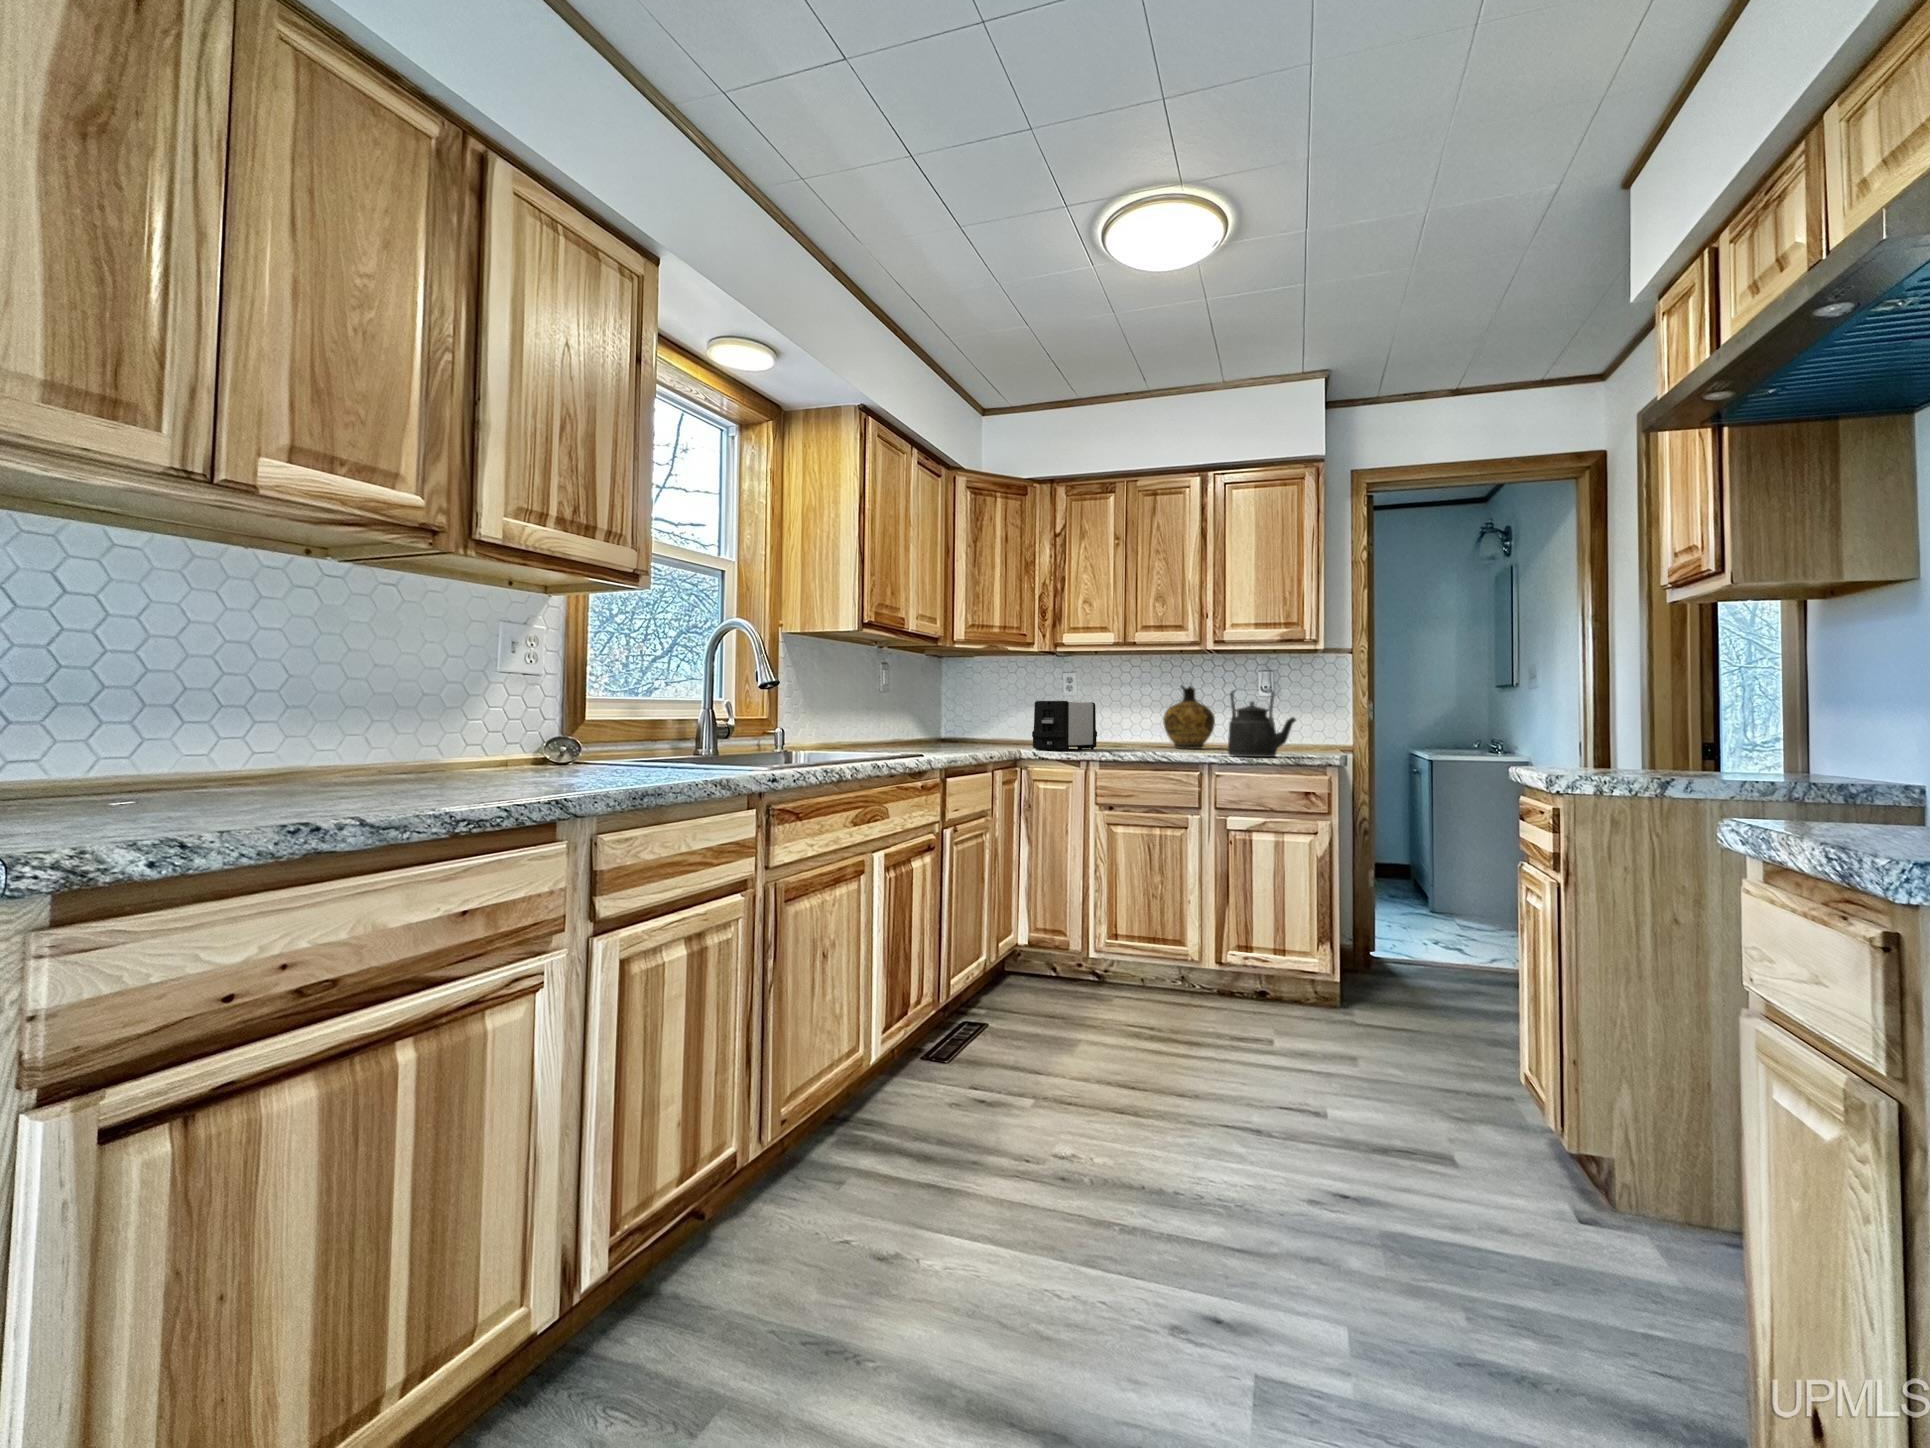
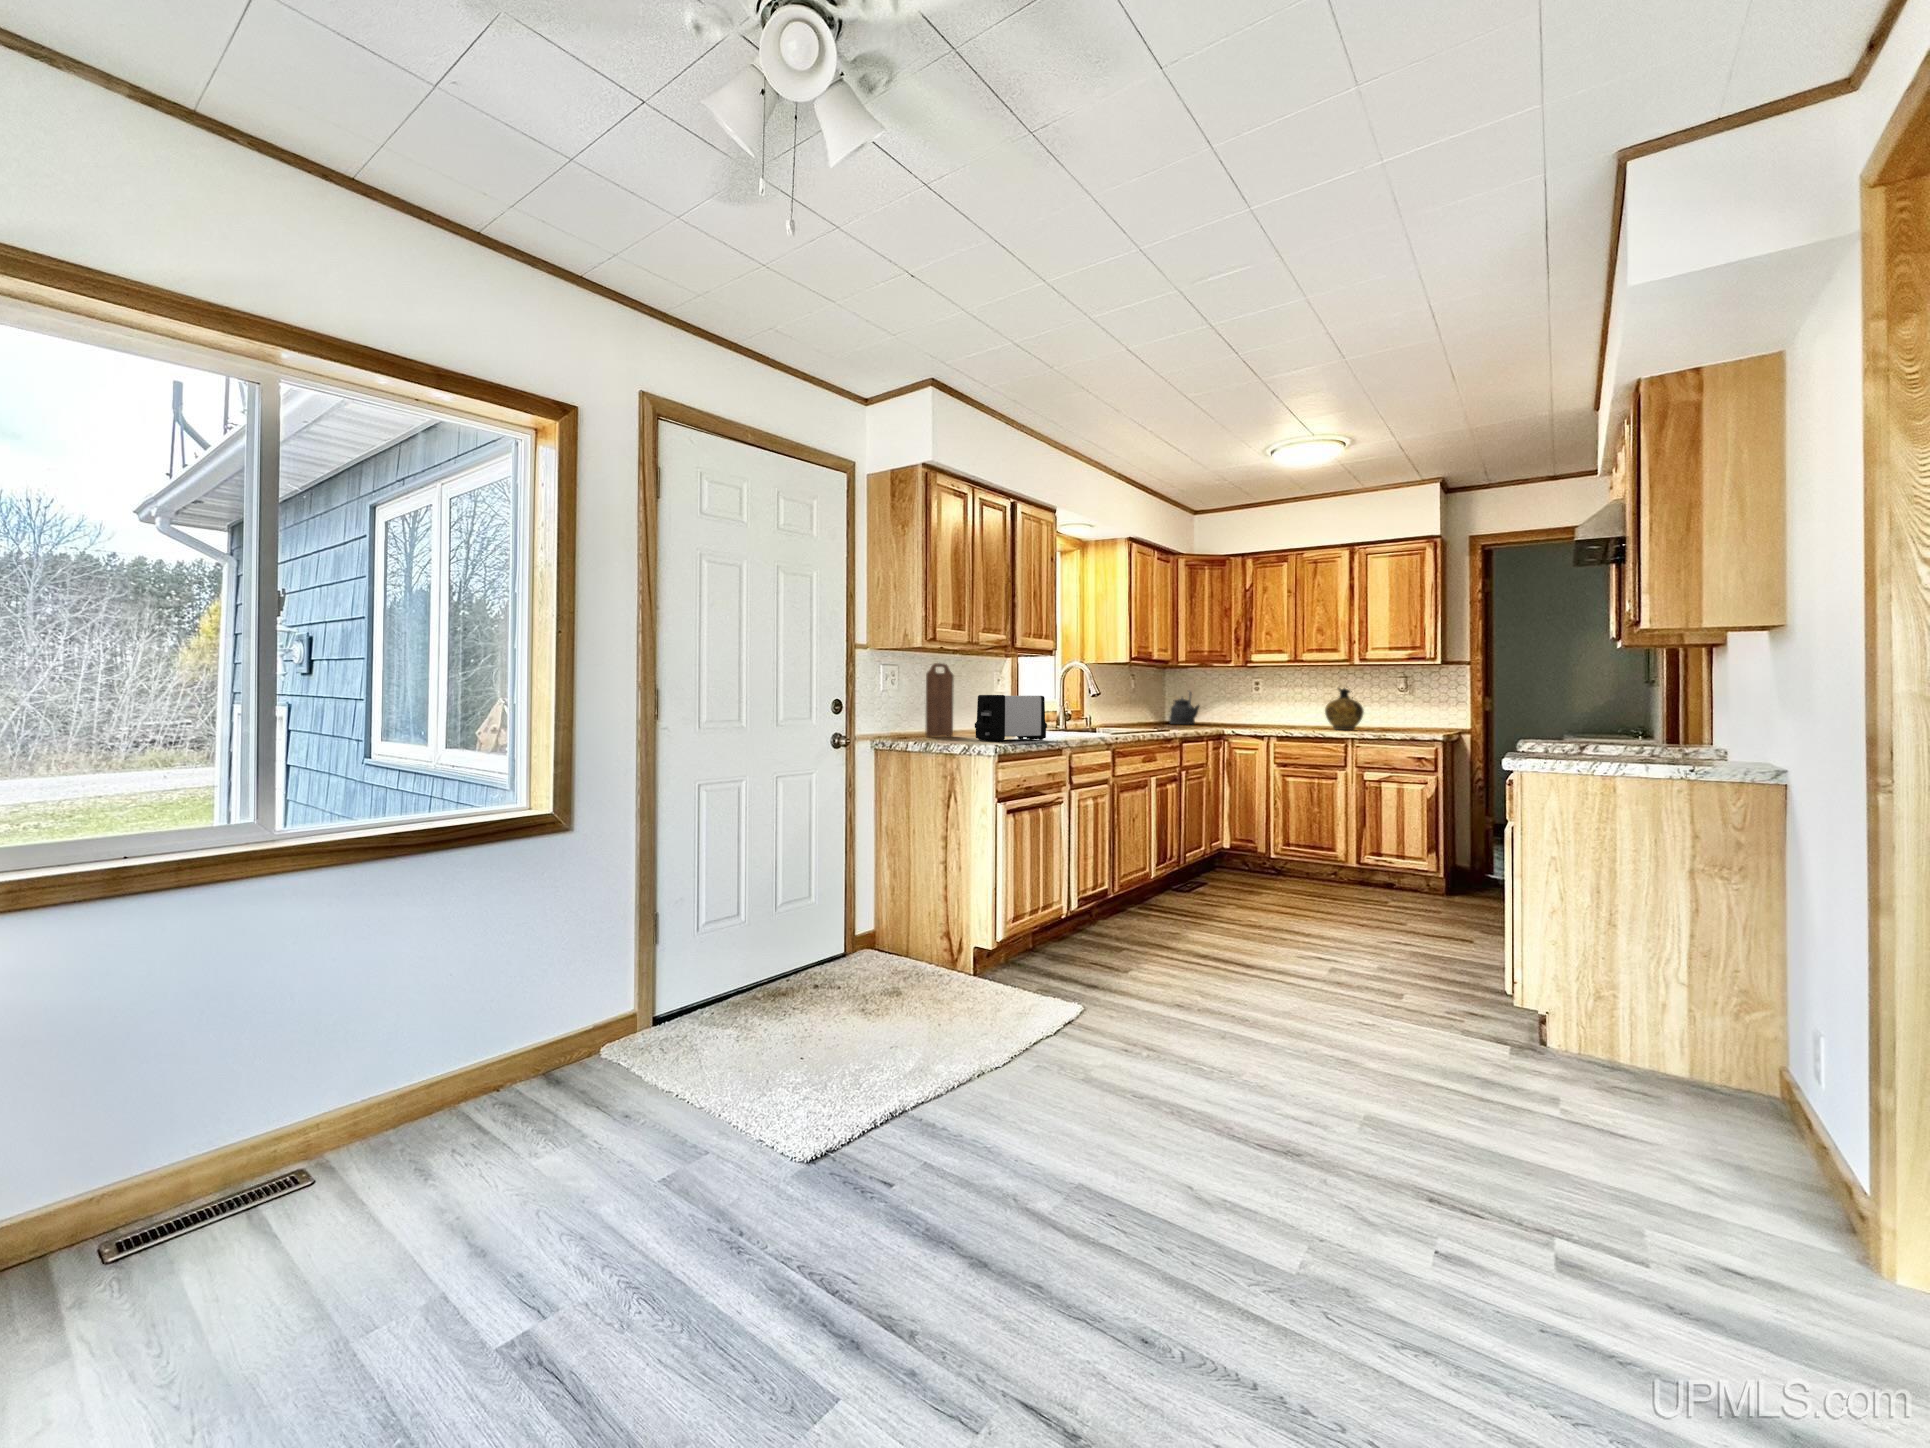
cutting board: none [64,560,248,798] -> present [926,663,954,737]
kettle: present [1228,689,1296,757] -> present [1170,692,1199,724]
toaster: present [1032,701,1097,751] -> present [975,695,1047,741]

